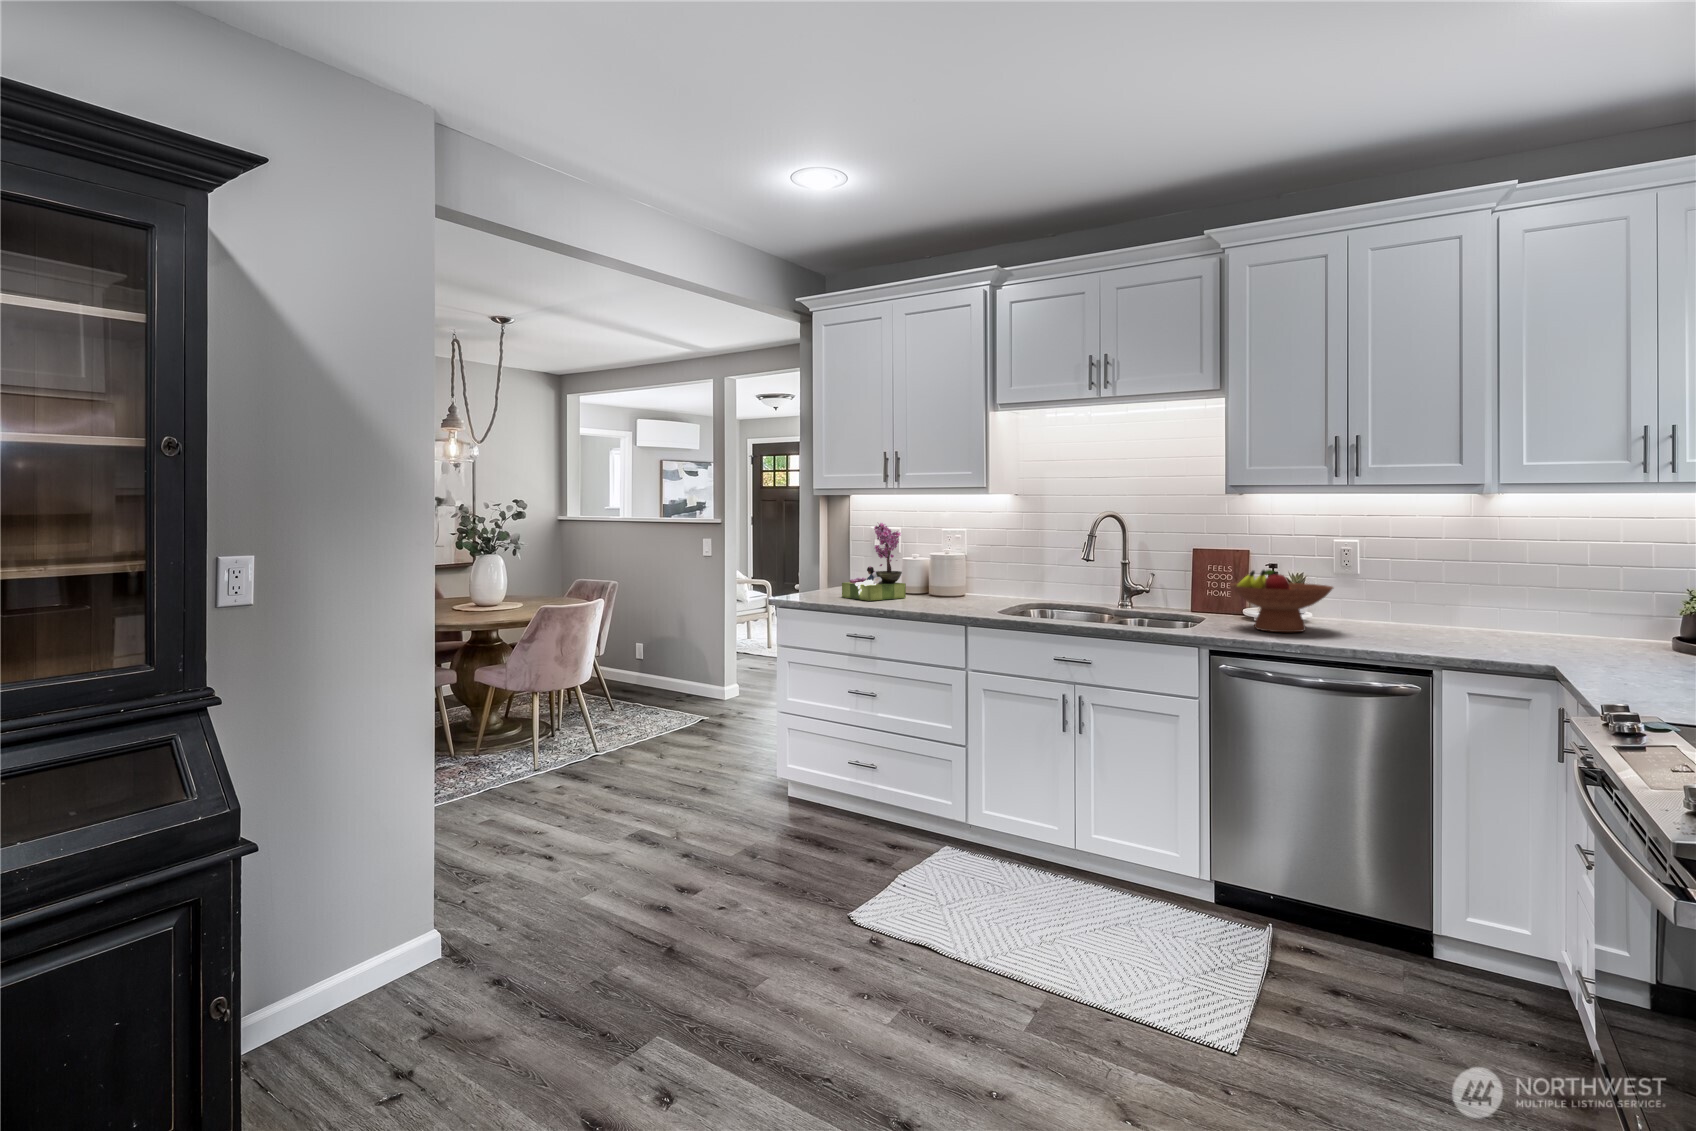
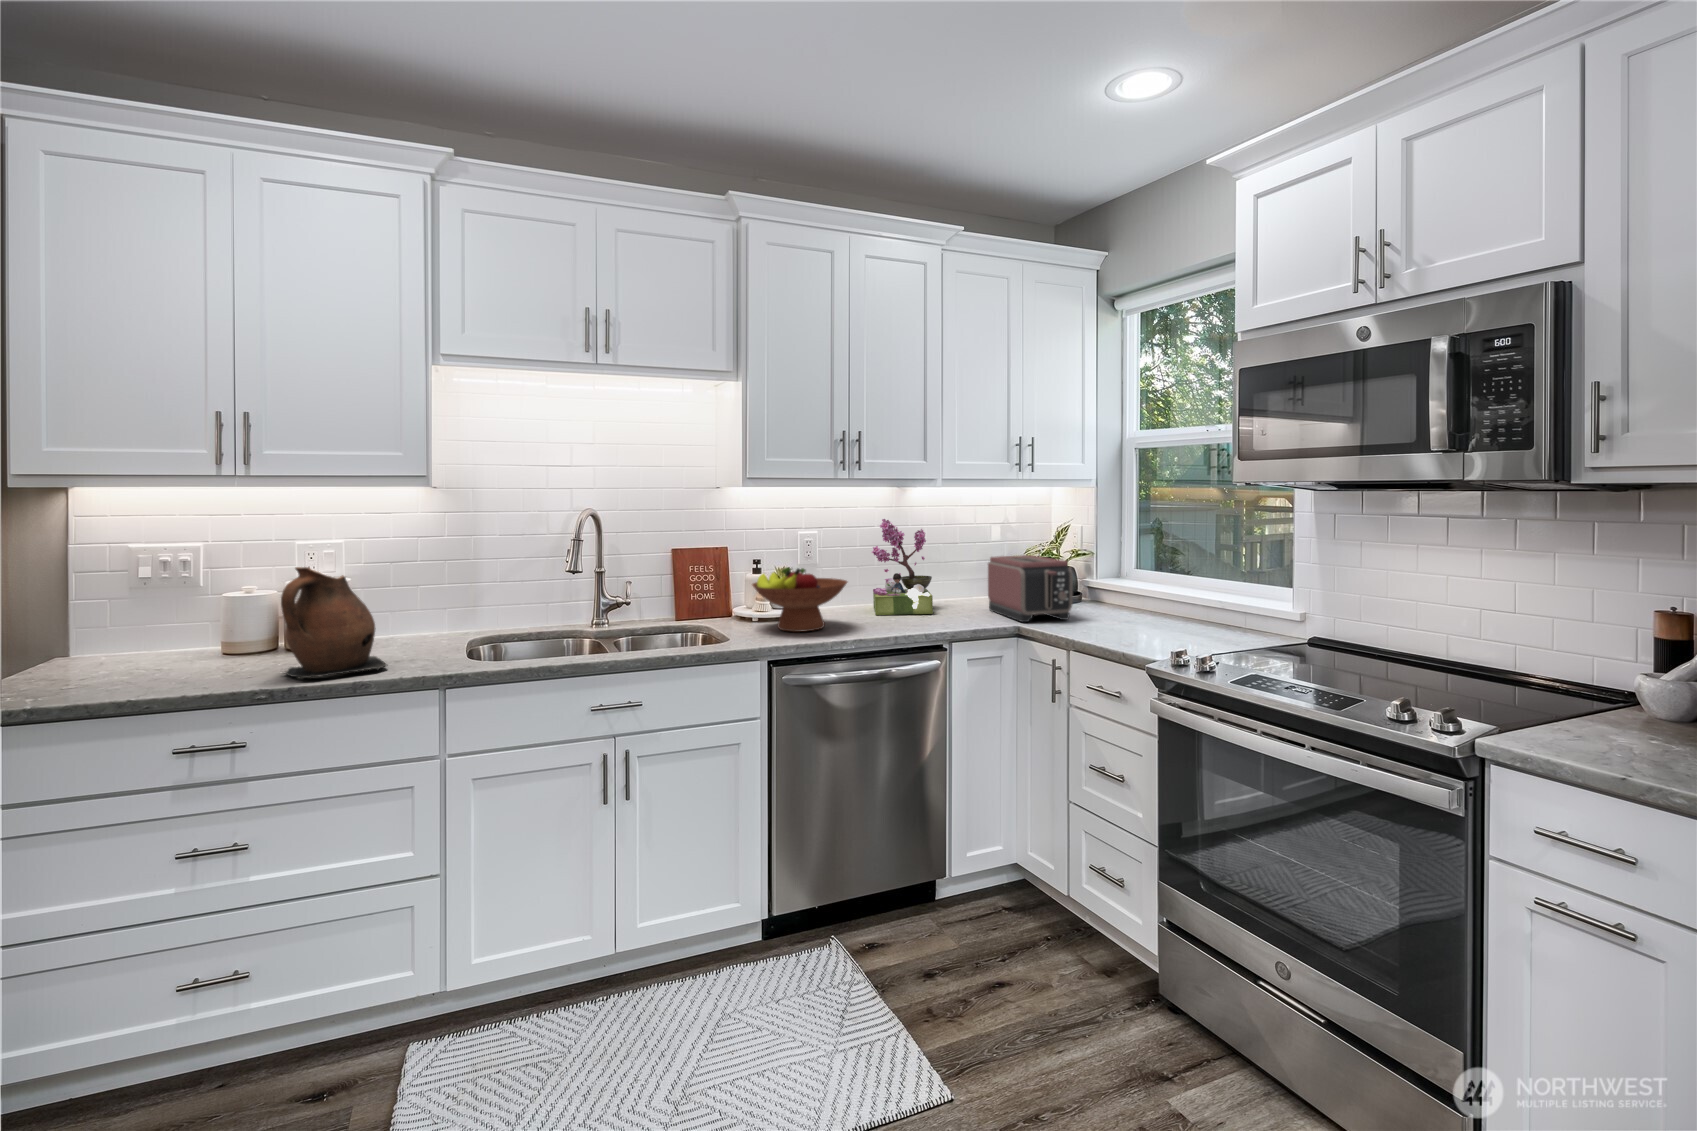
flower arrangement: present [842,523,906,601] -> present [872,519,933,615]
ceramic pitcher: none [900,541,958,610] -> present [281,567,387,679]
toaster: none [1557,581,1654,668] -> present [988,555,1073,622]

